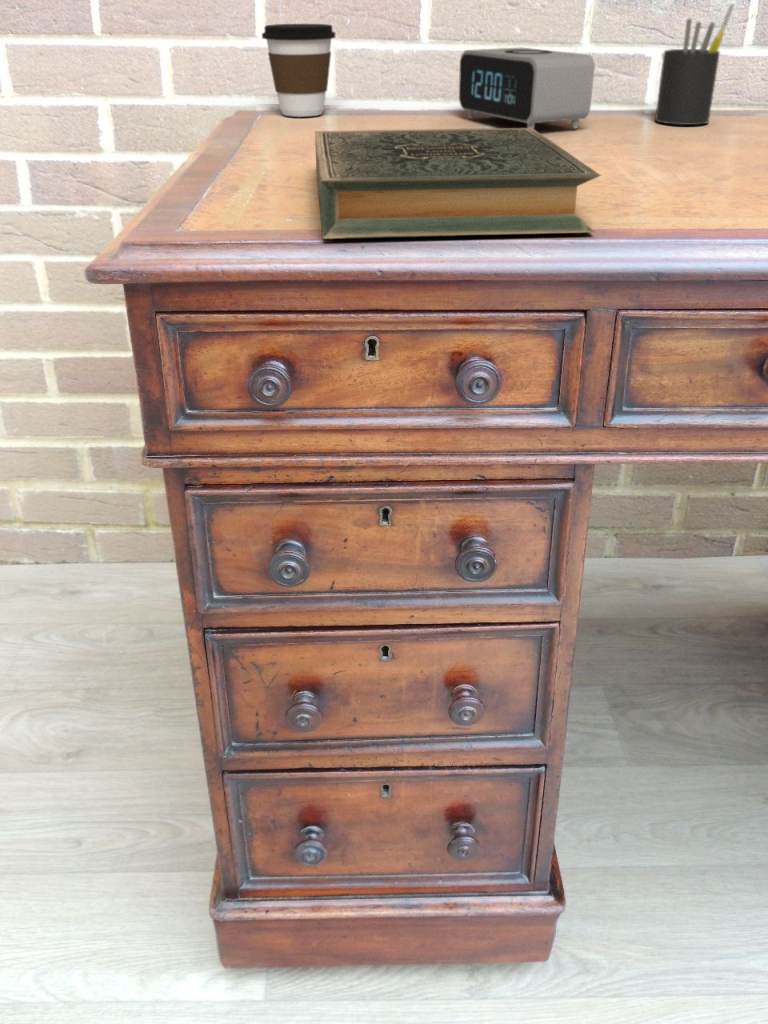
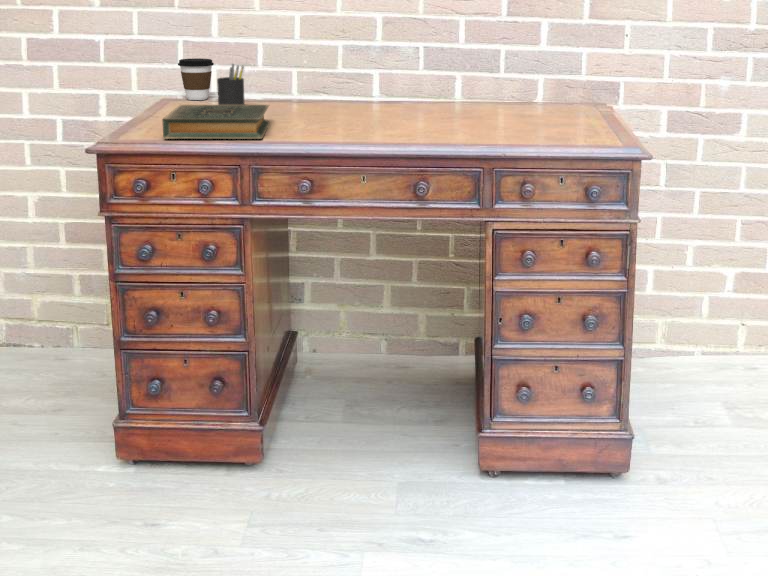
pen holder: present [655,4,734,125] -> present [217,64,245,105]
alarm clock: present [459,47,595,129] -> none [270,71,323,108]

